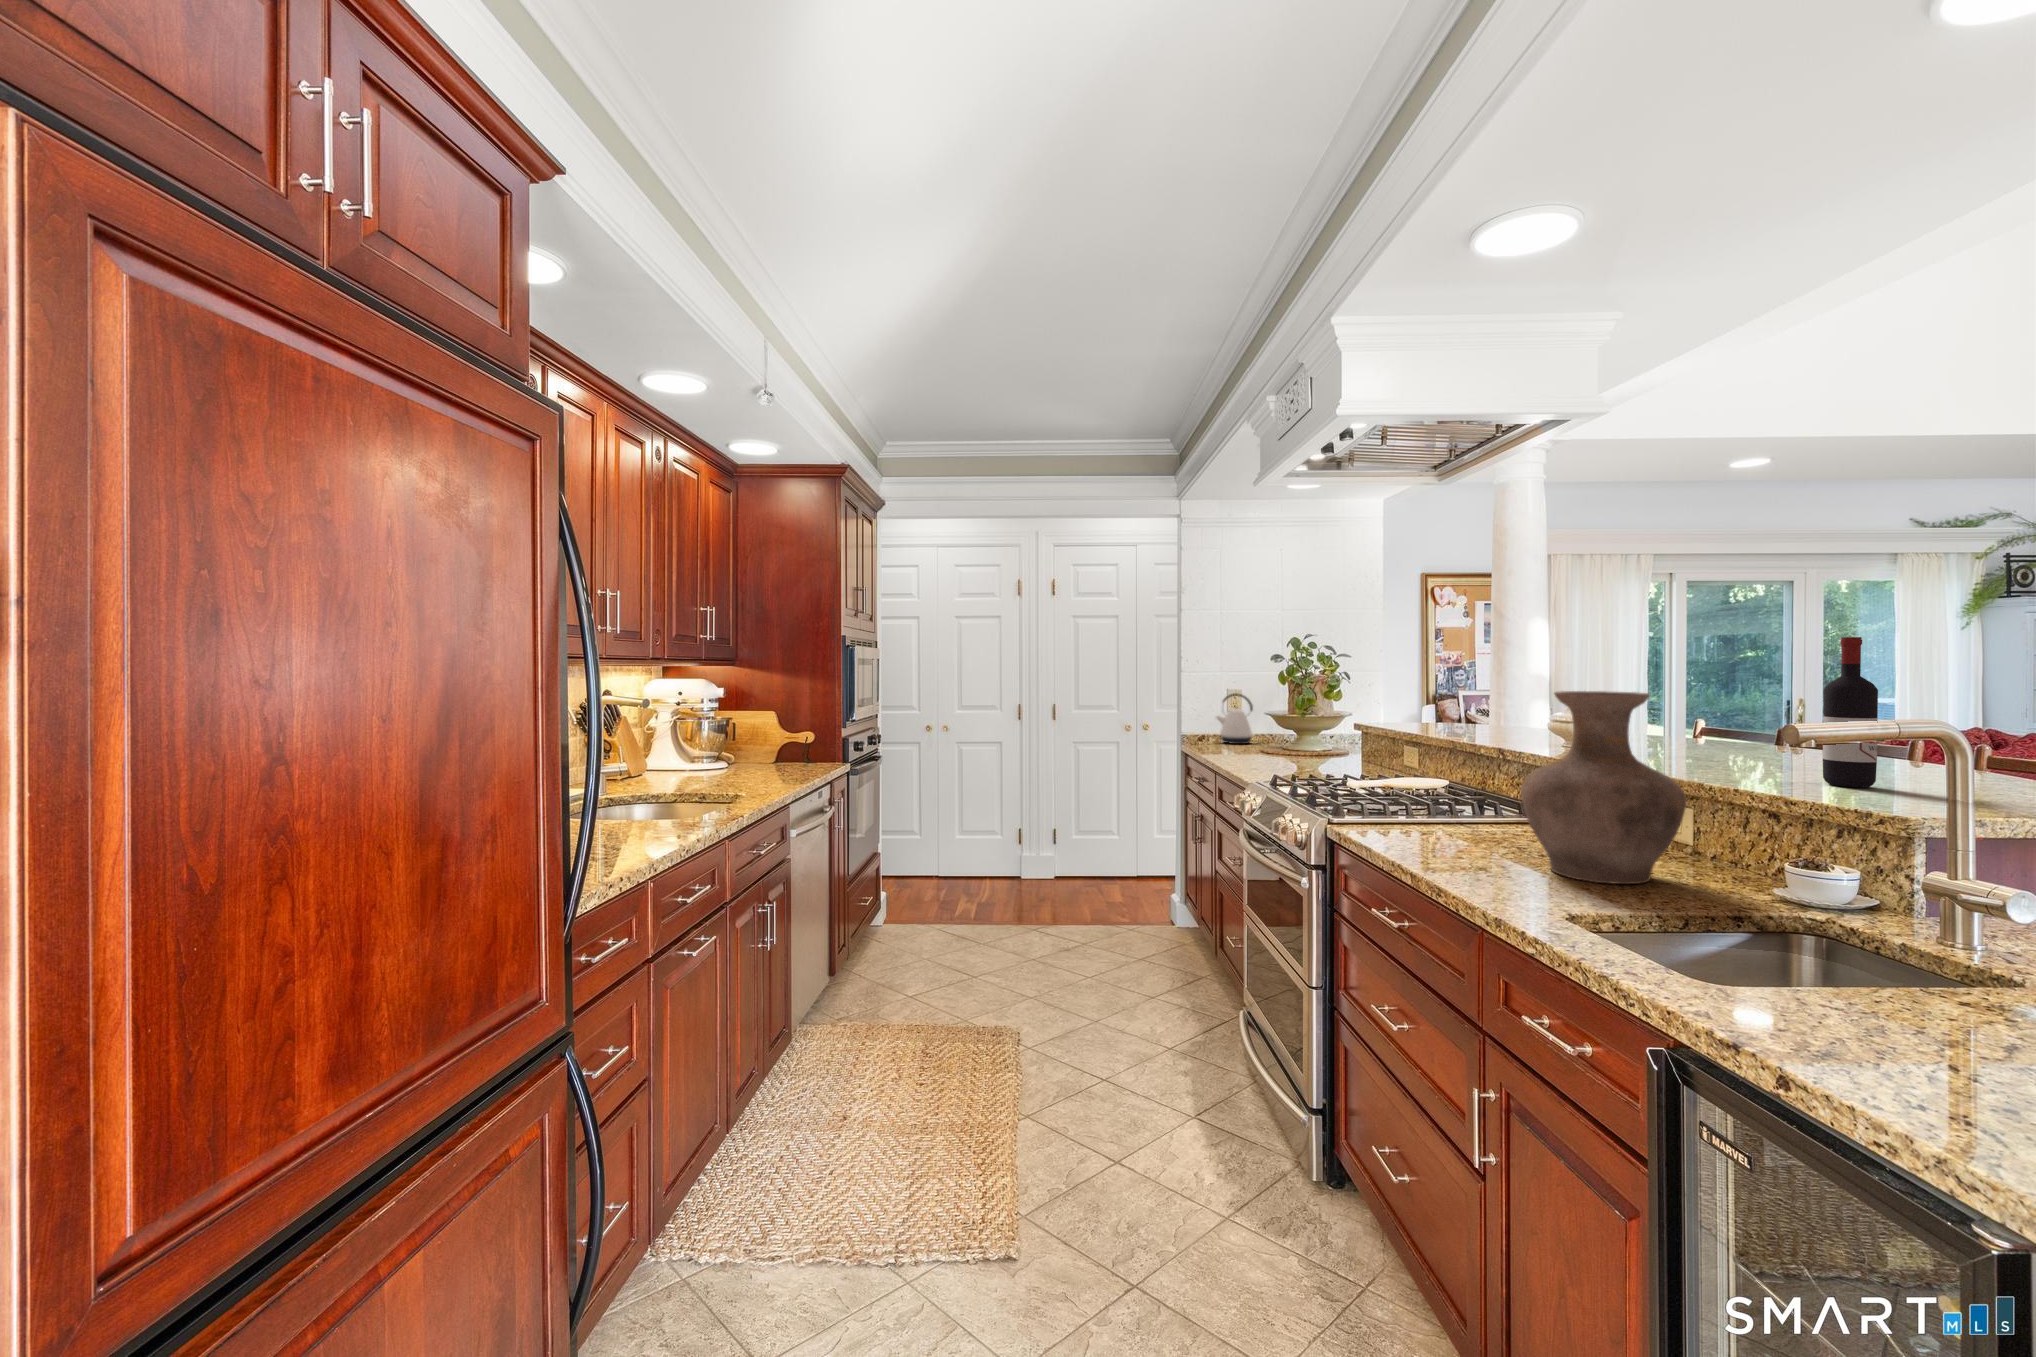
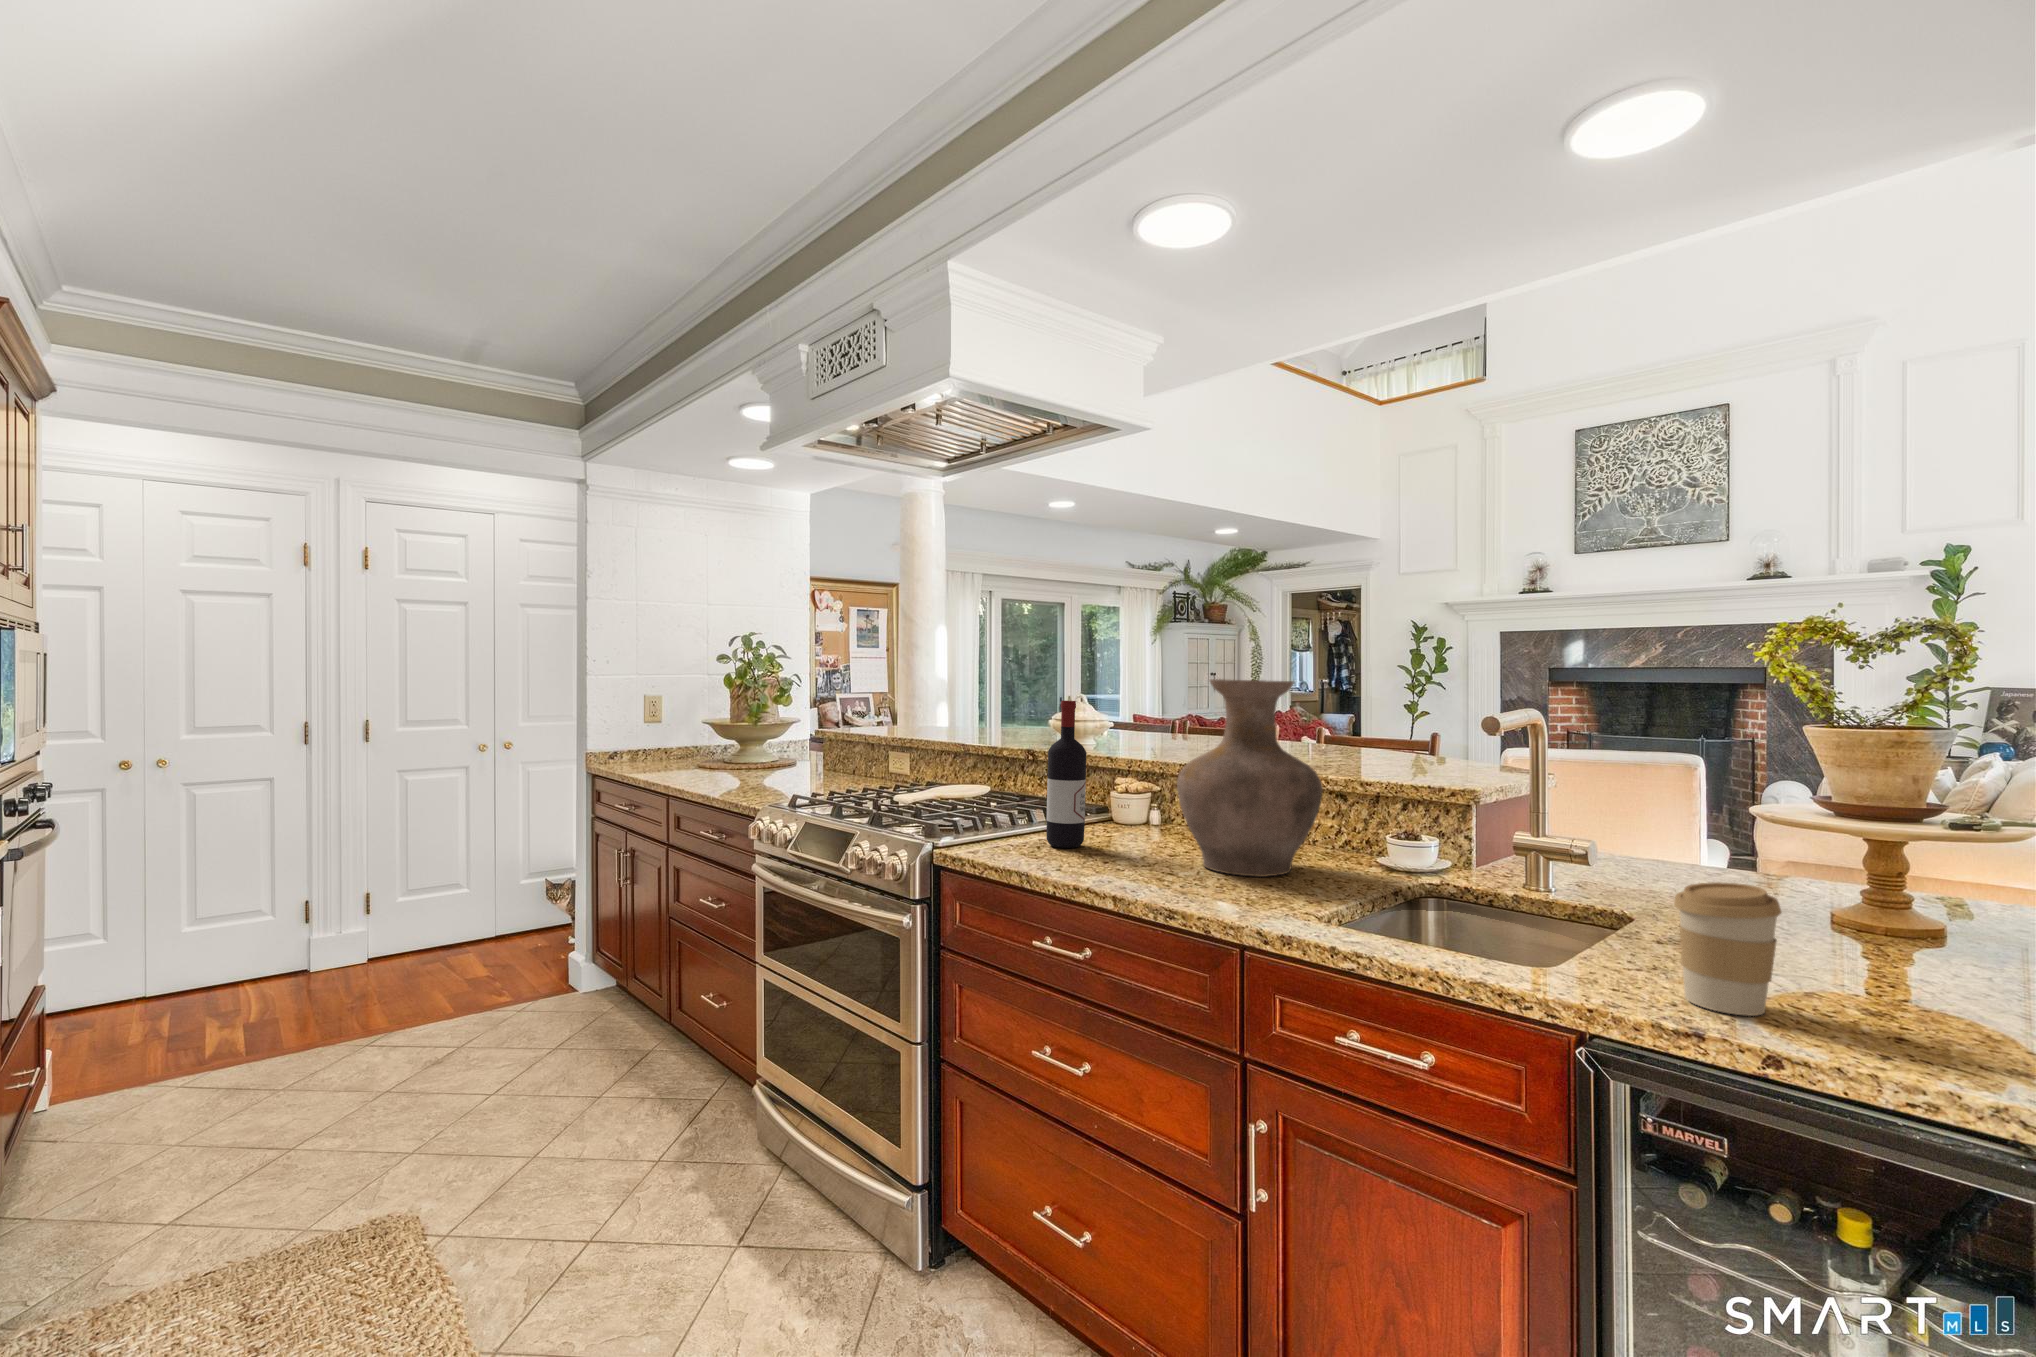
wine bottle: present [1823,637,1878,788] -> present [1047,701,1087,848]
kettle: present [1217,693,1254,744] -> none [628,695,680,759]
coffee cup: none [1794,920,1916,1059] -> present [1674,882,1781,1016]

